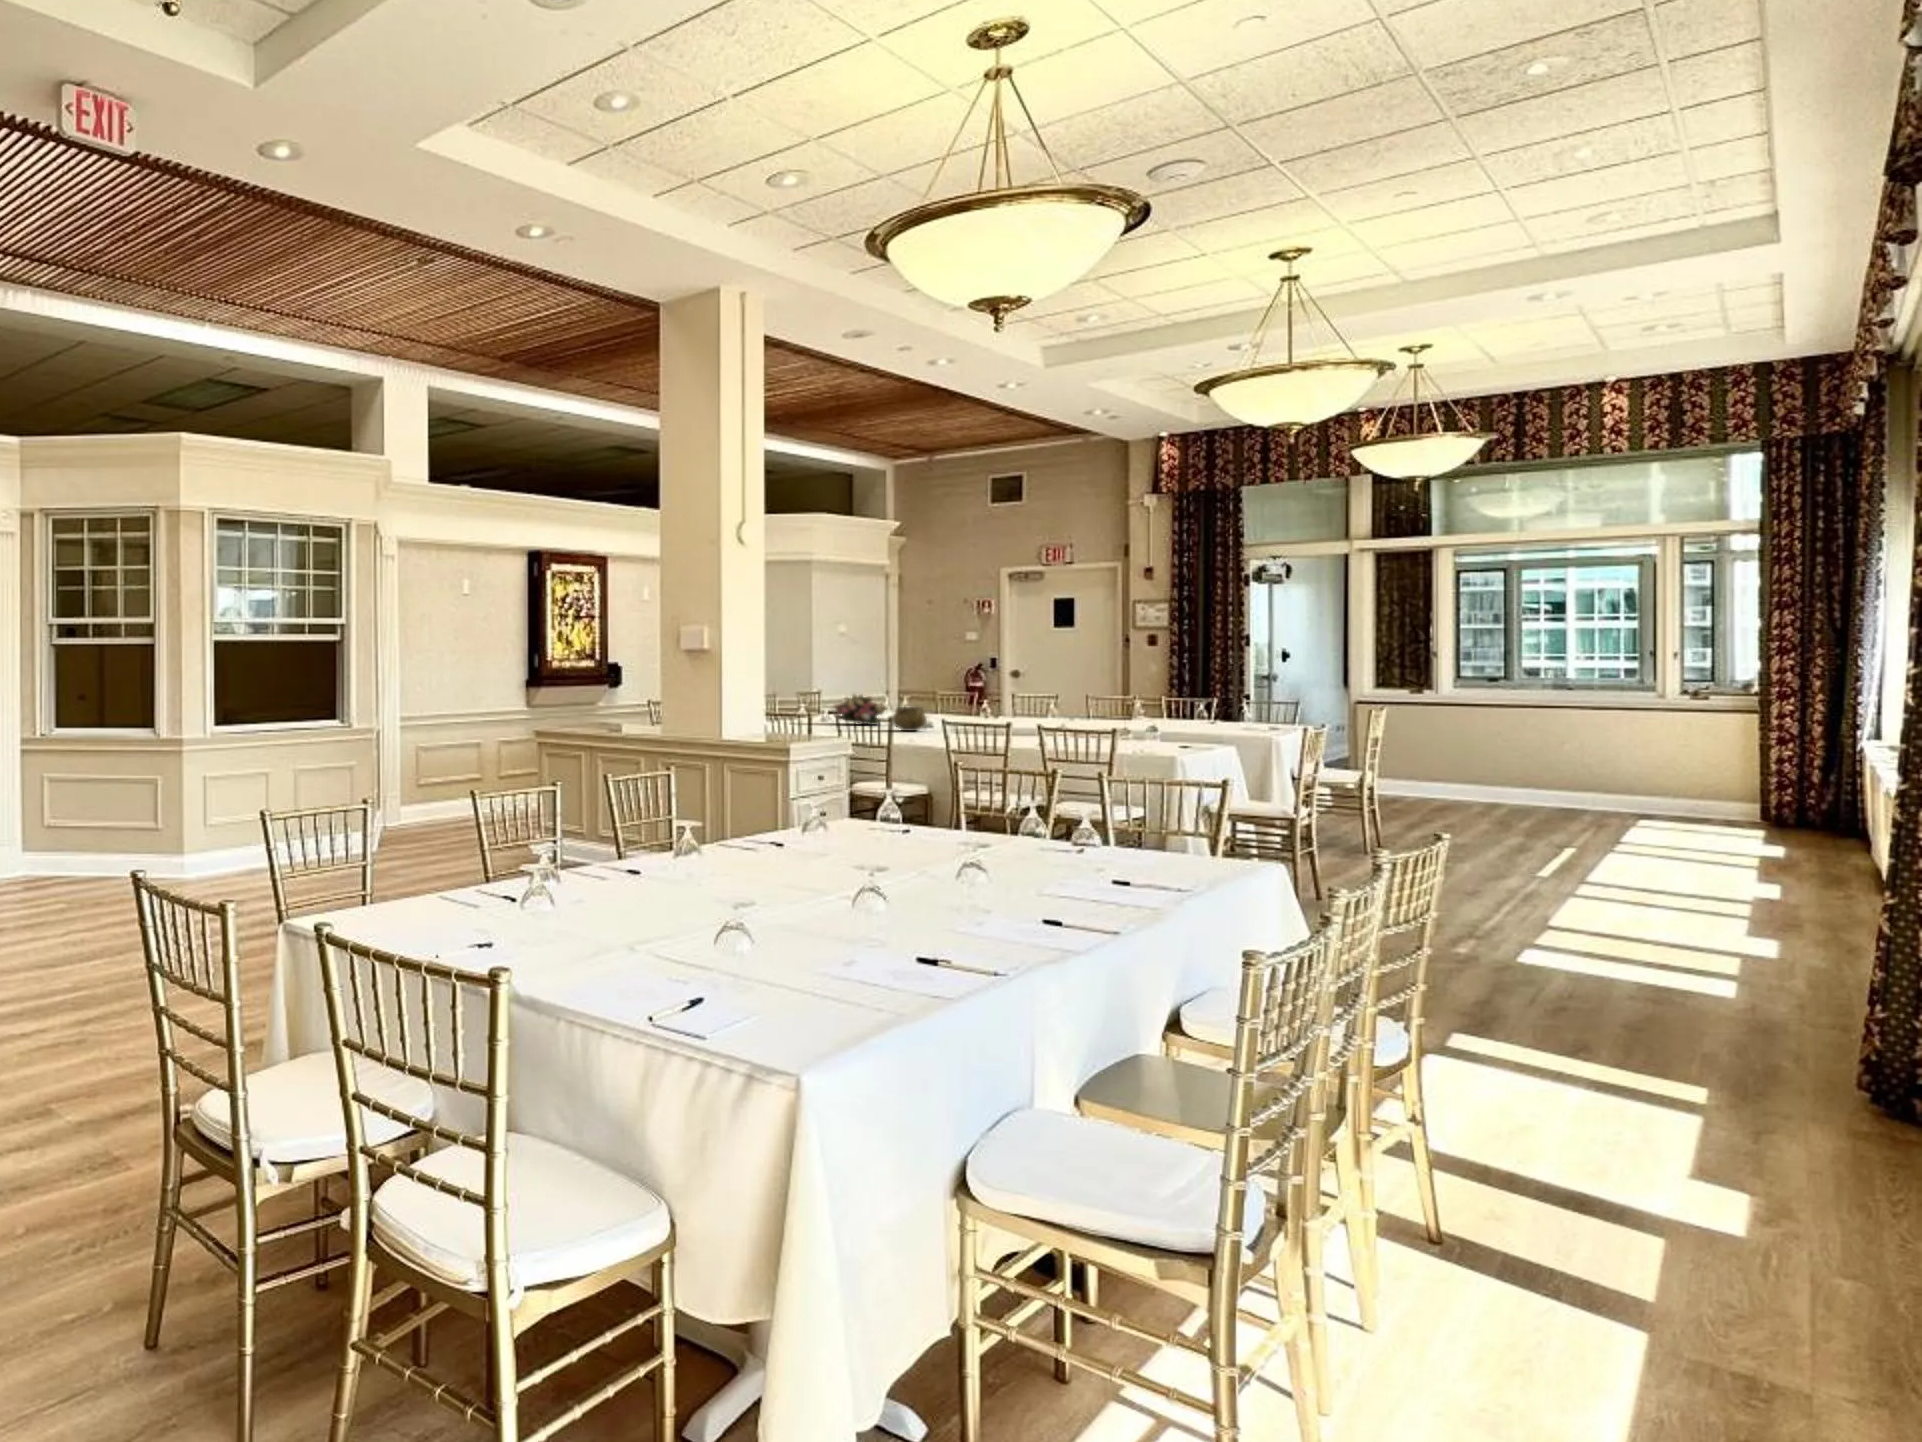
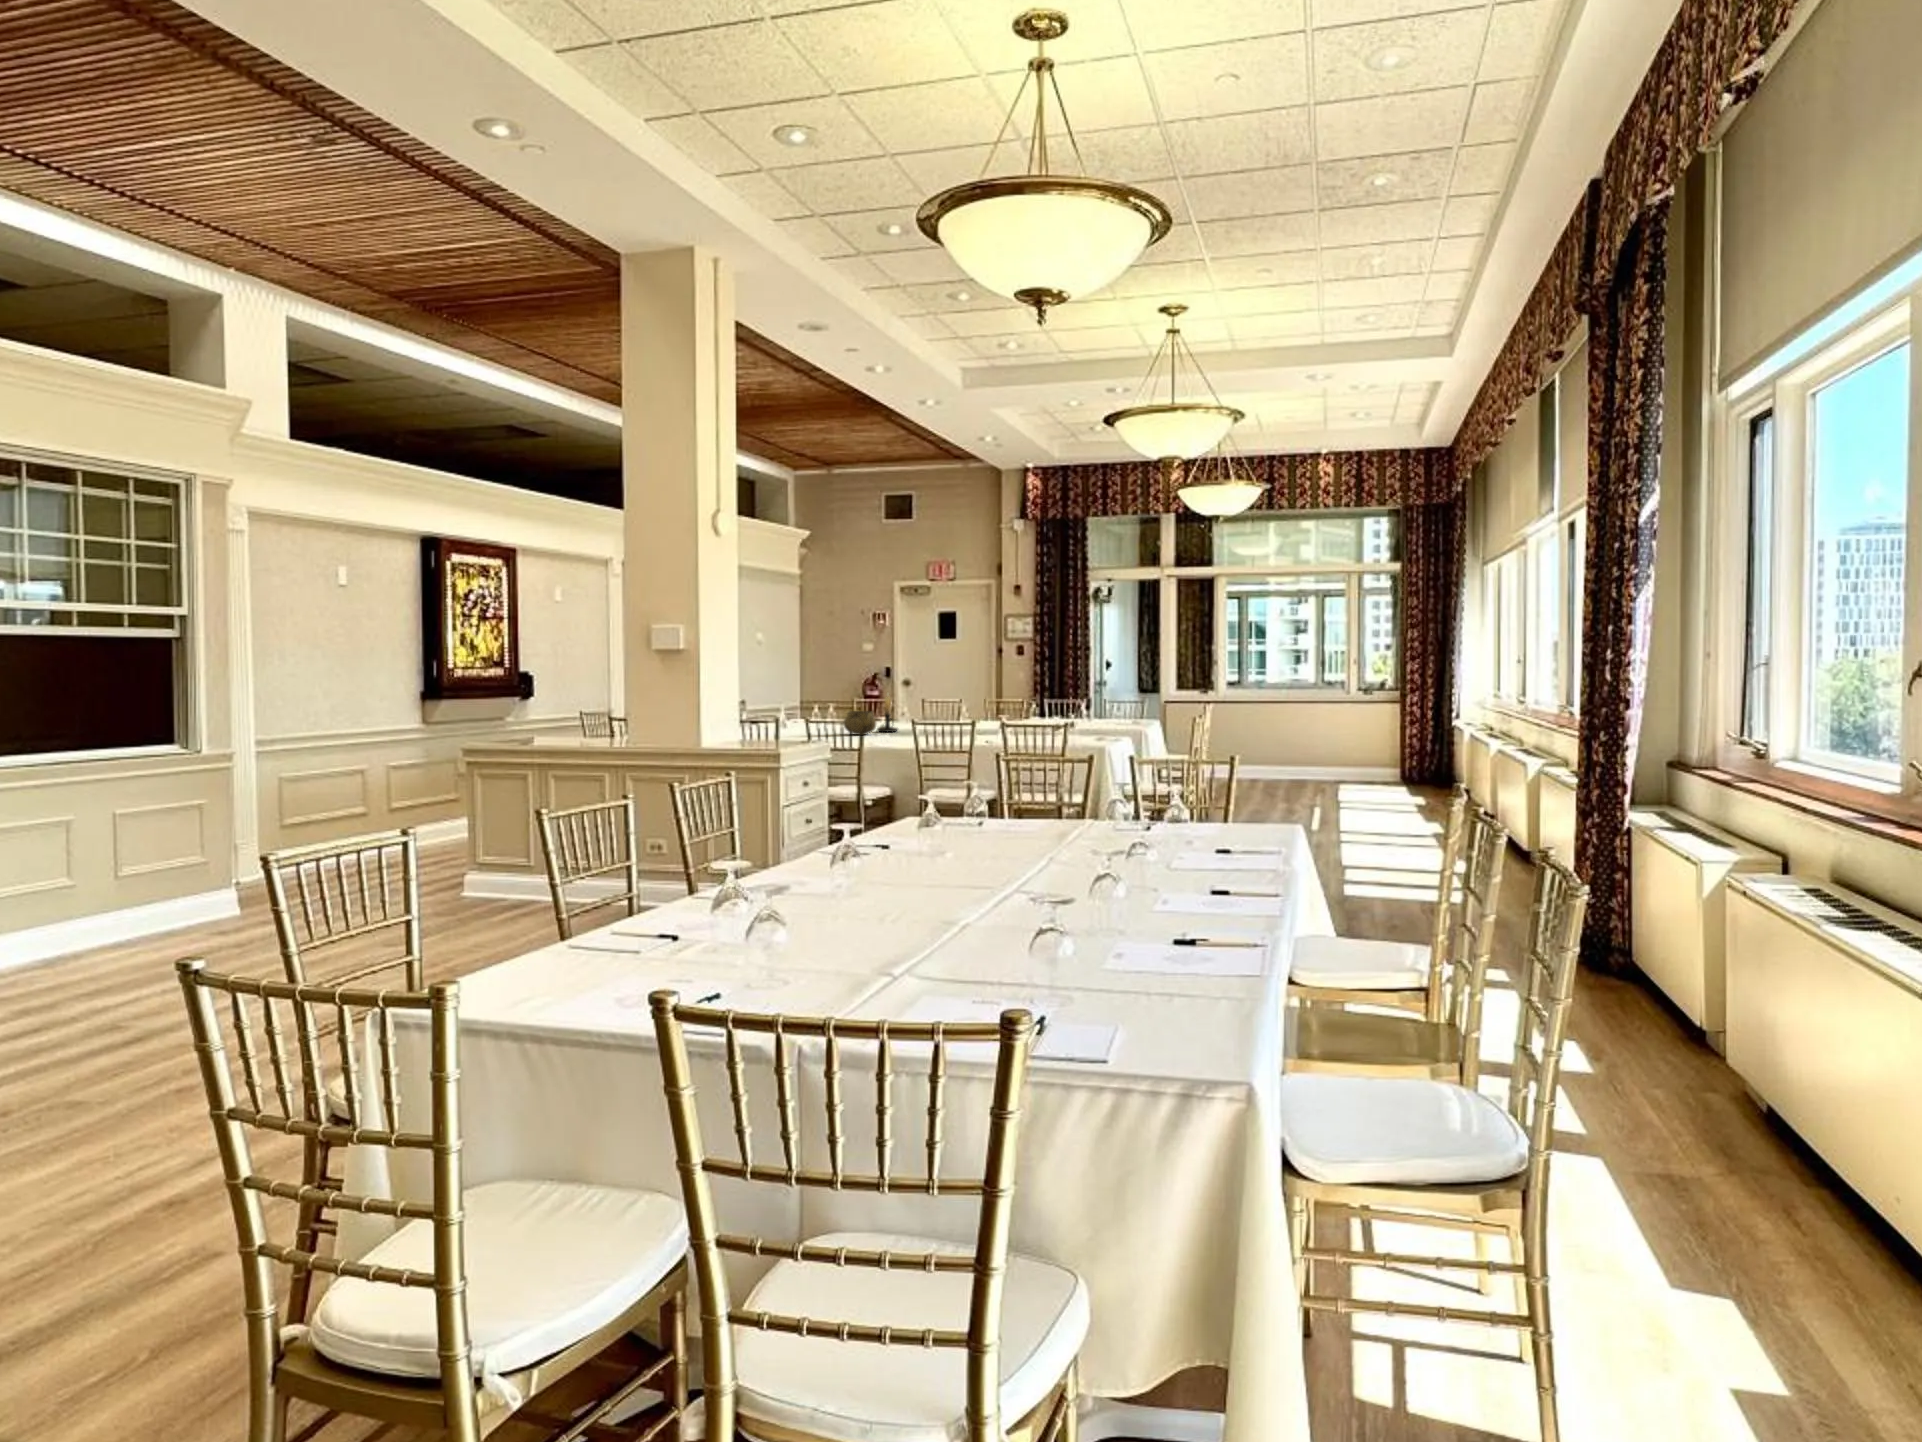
candle holder: none [932,687,956,730] -> present [878,694,898,732]
flower arrangement: present [835,694,886,725] -> none [781,699,831,730]

